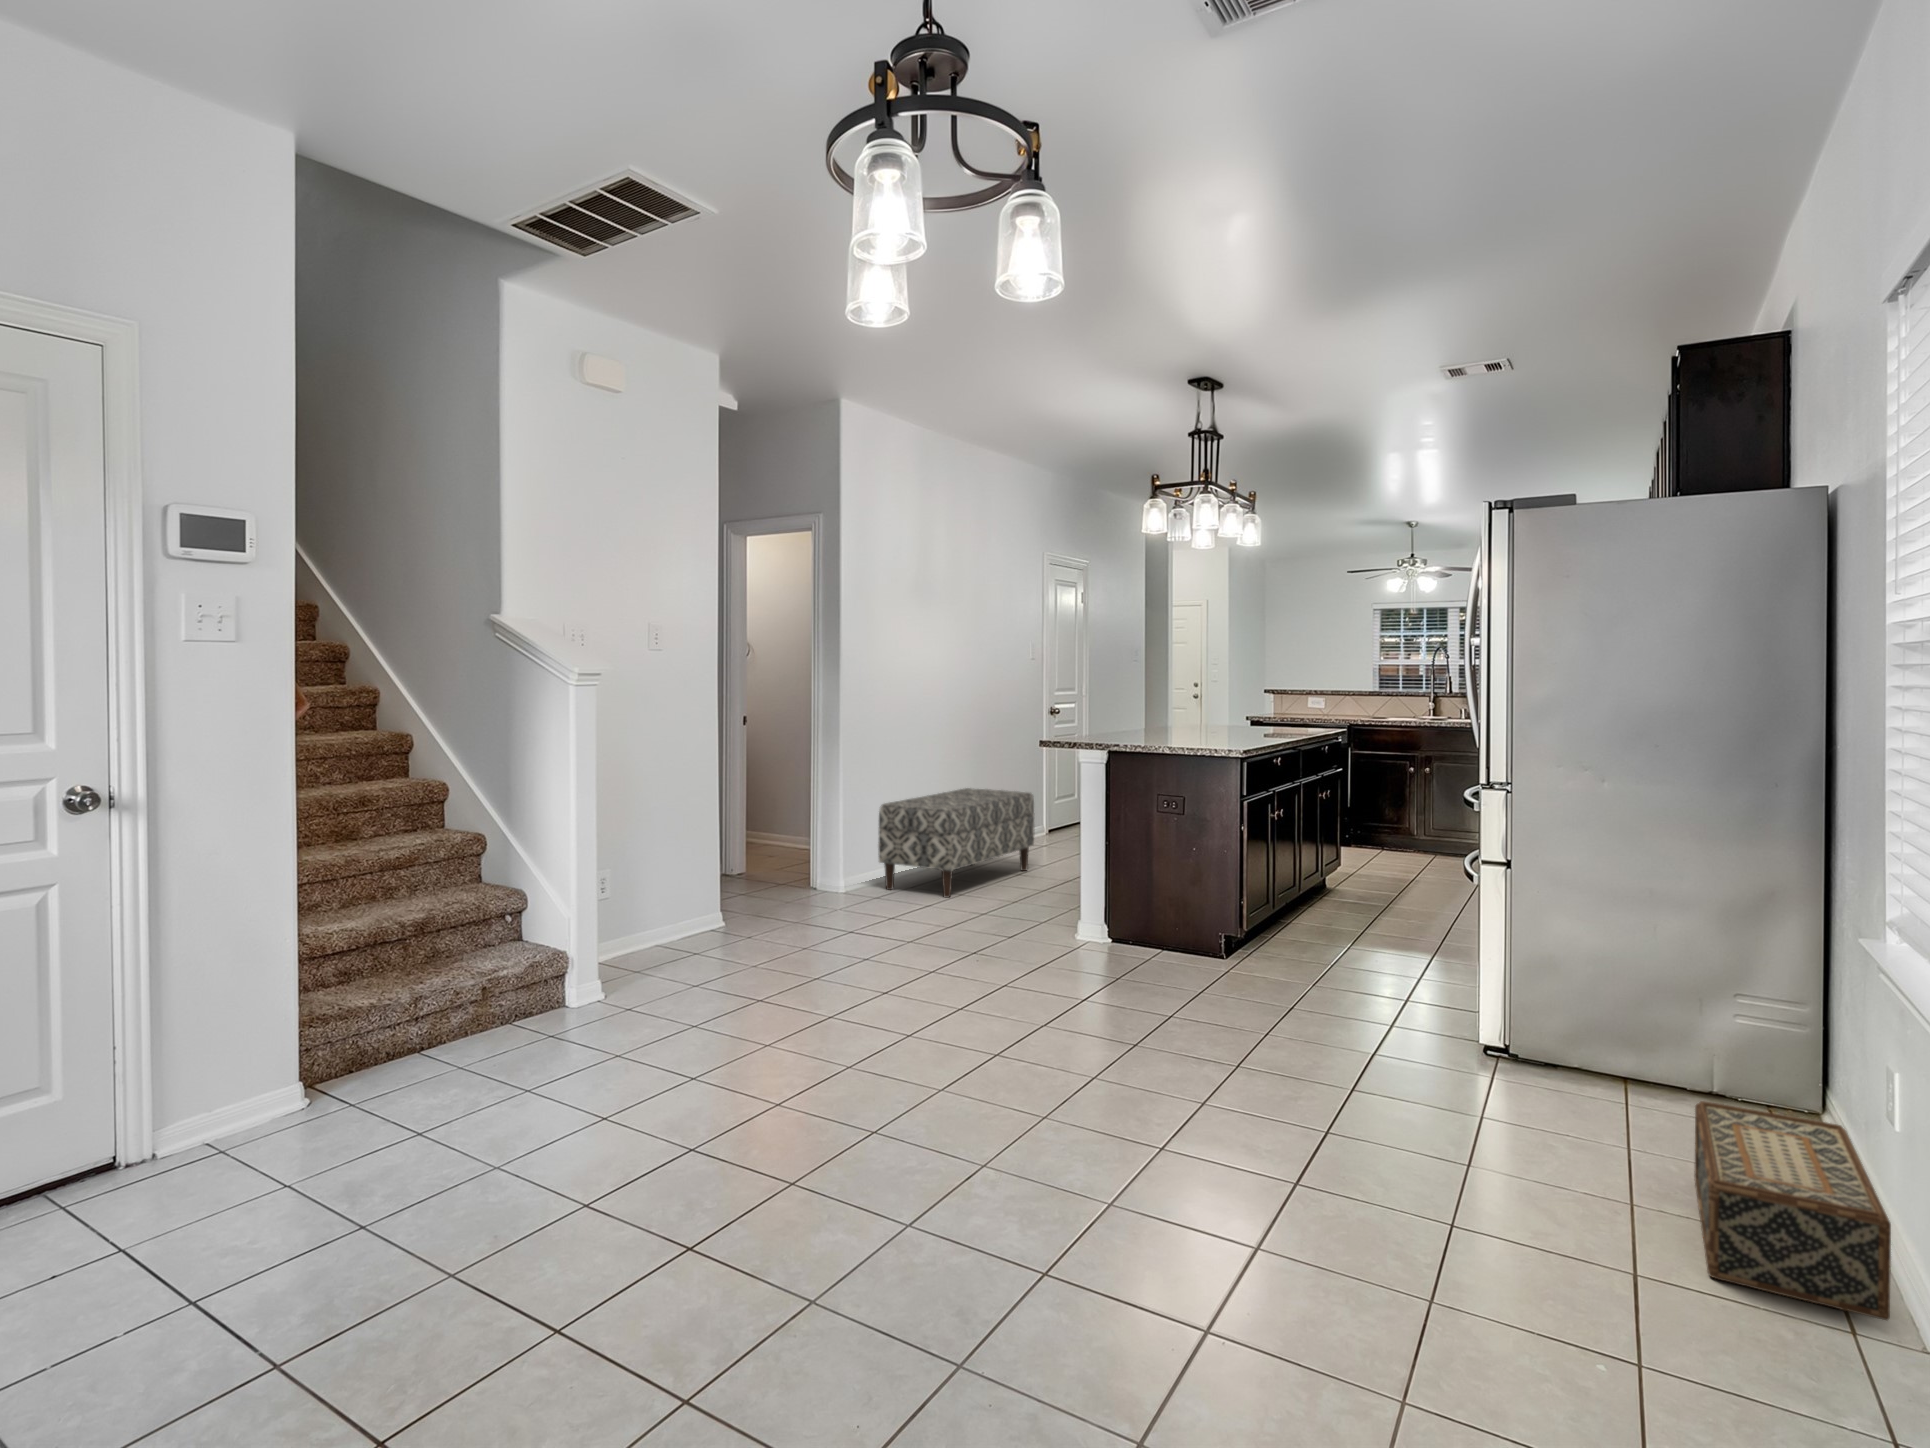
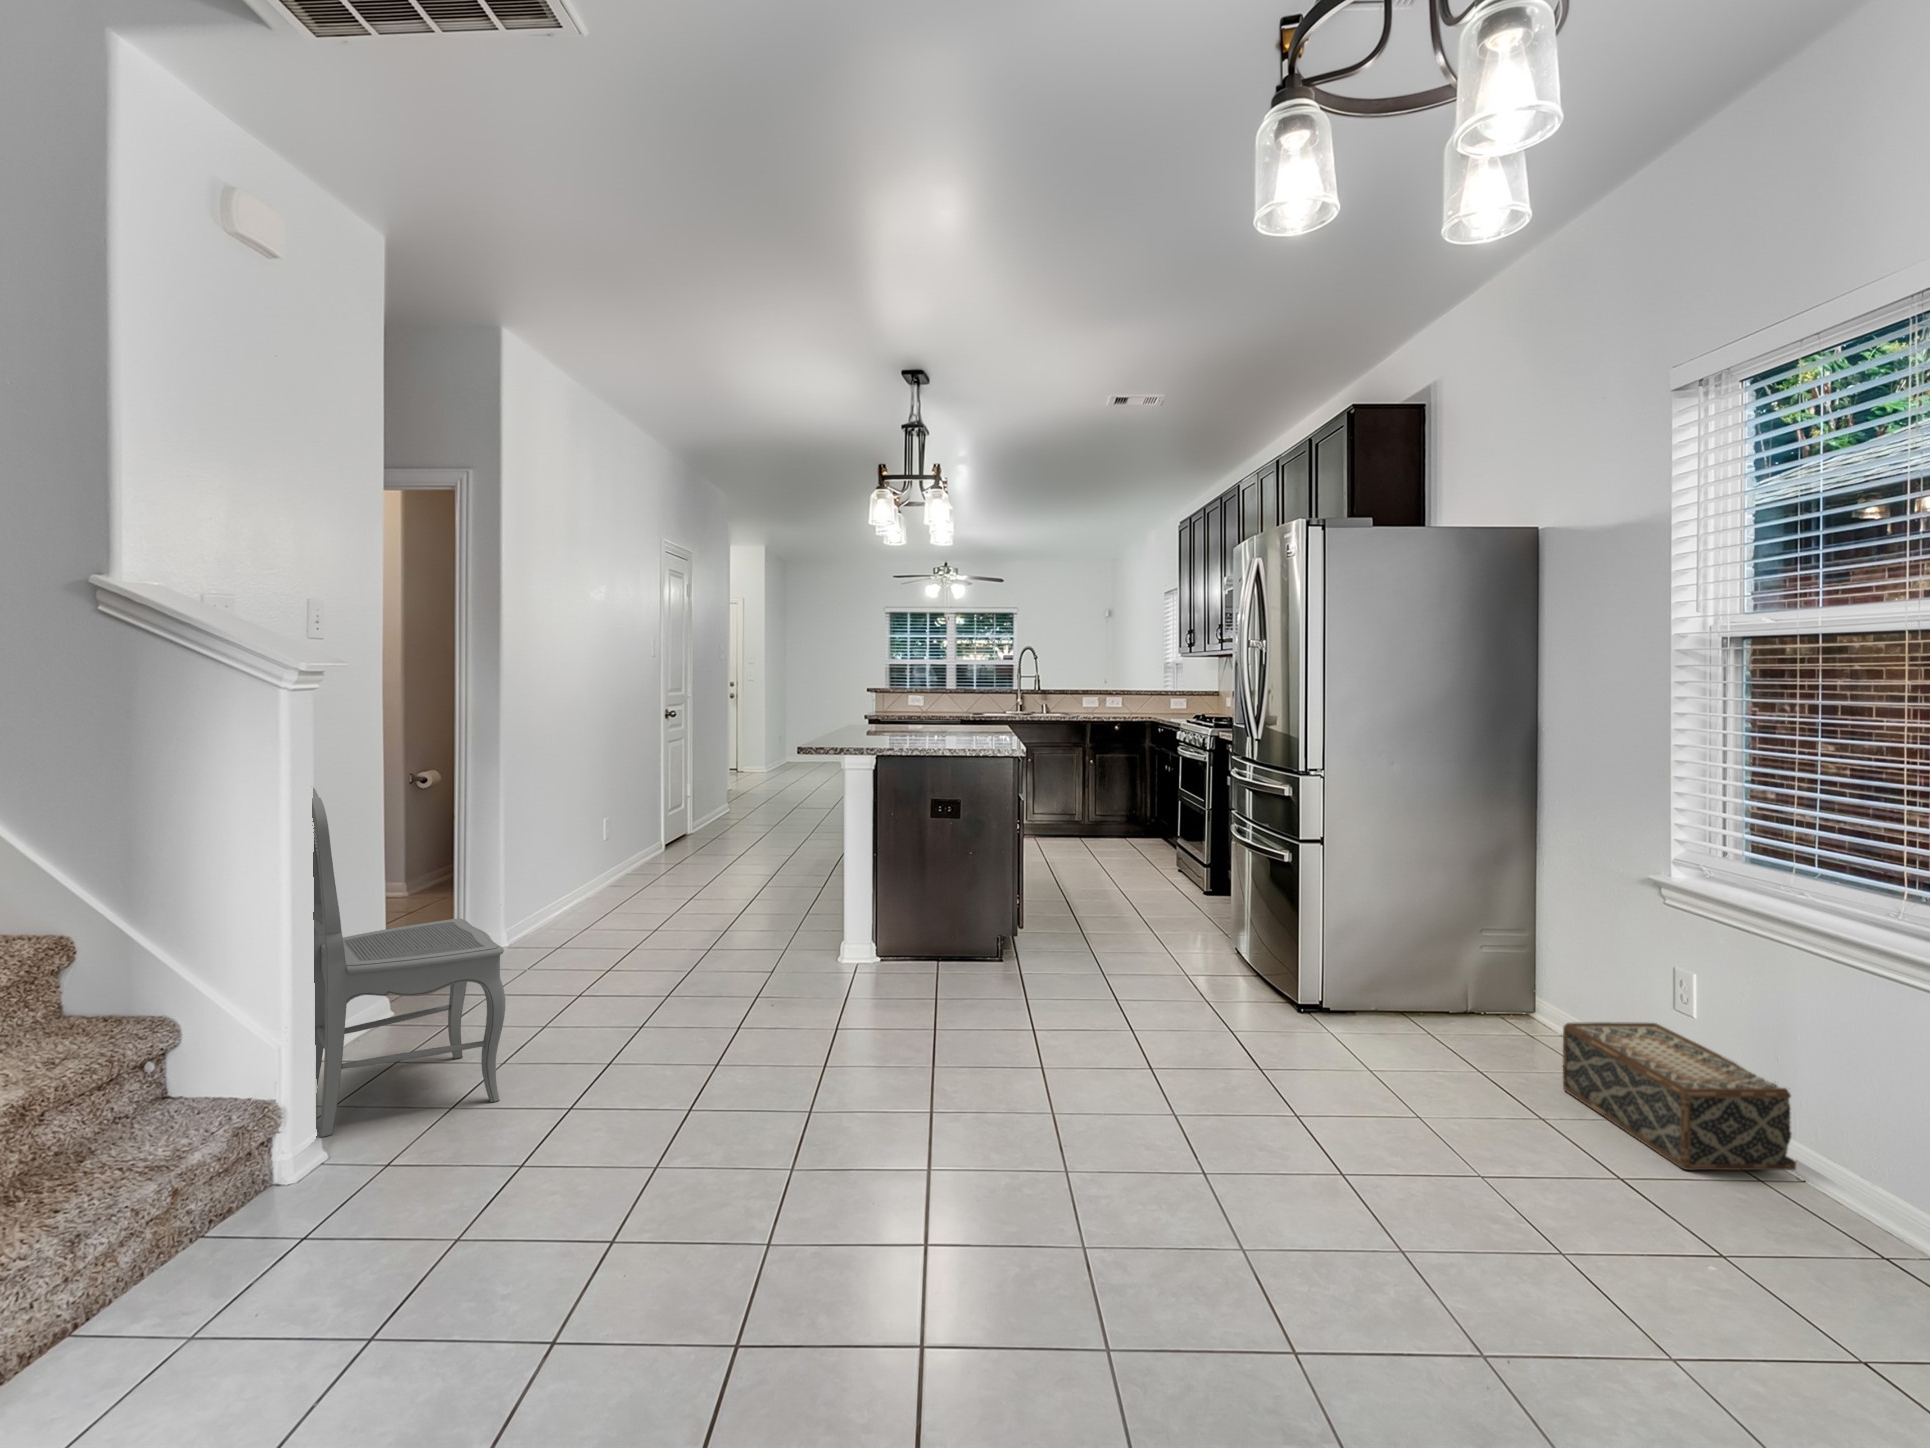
dining chair: none [603,751,733,988] -> present [312,788,505,1137]
bench: present [878,788,1034,898] -> none [550,805,701,933]

